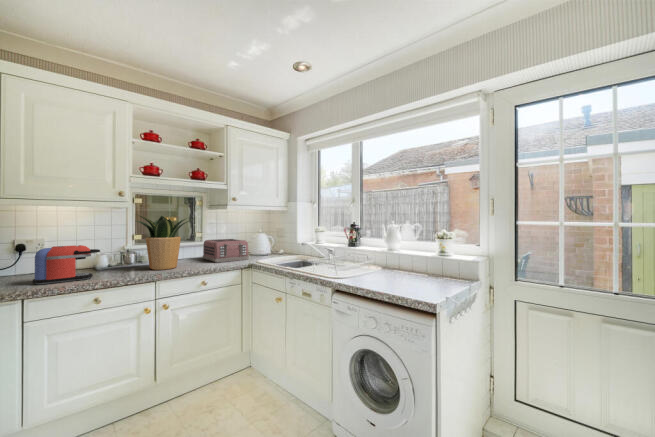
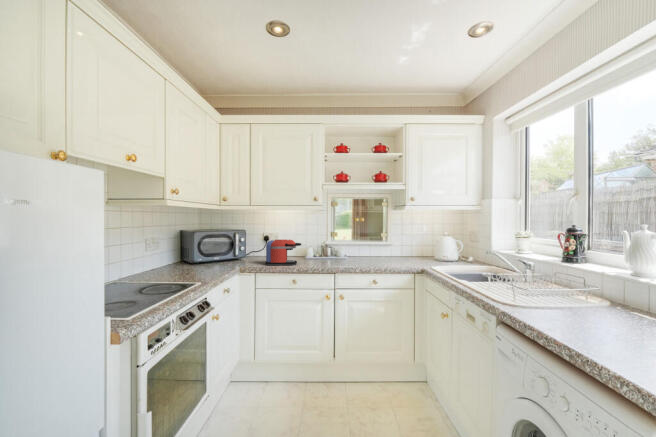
potted plant: present [136,215,191,270] -> none [325,216,369,264]
toaster: present [203,239,249,263] -> none [385,240,427,263]

